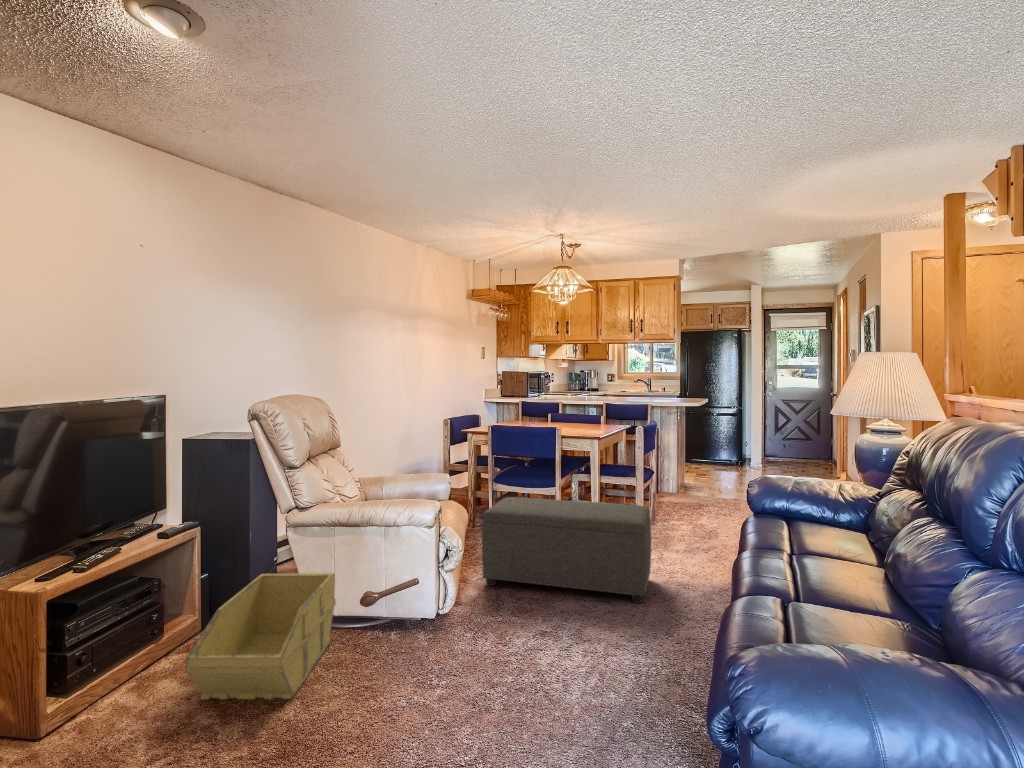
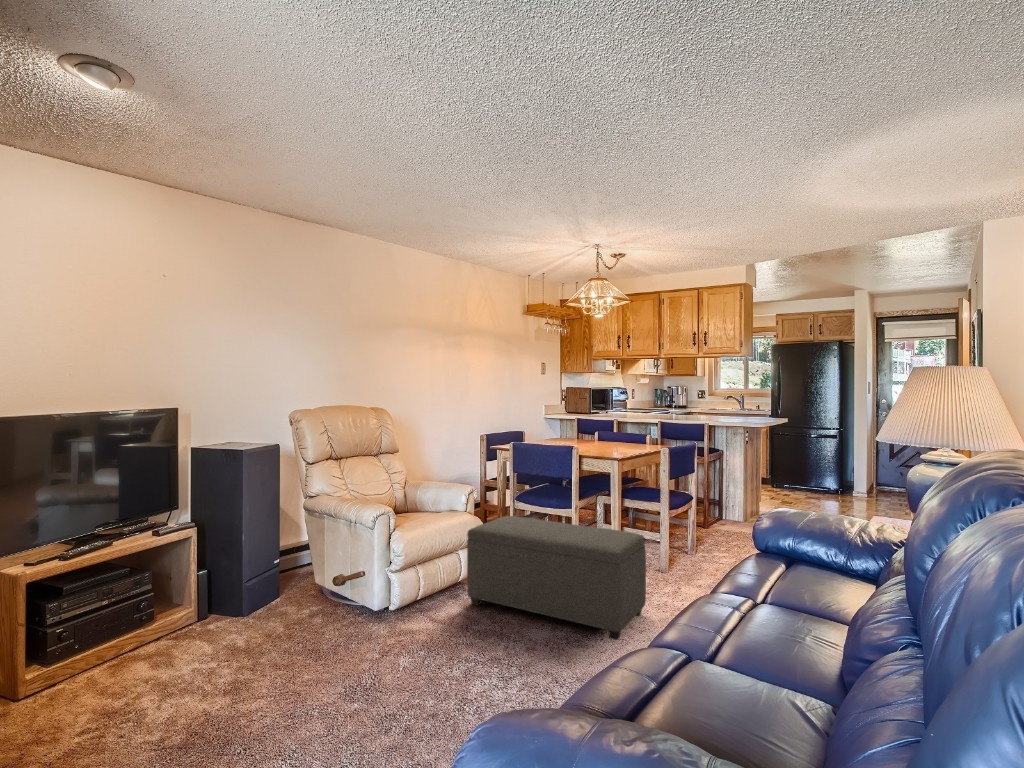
storage bin: present [185,573,336,700] -> none [133,574,302,695]

